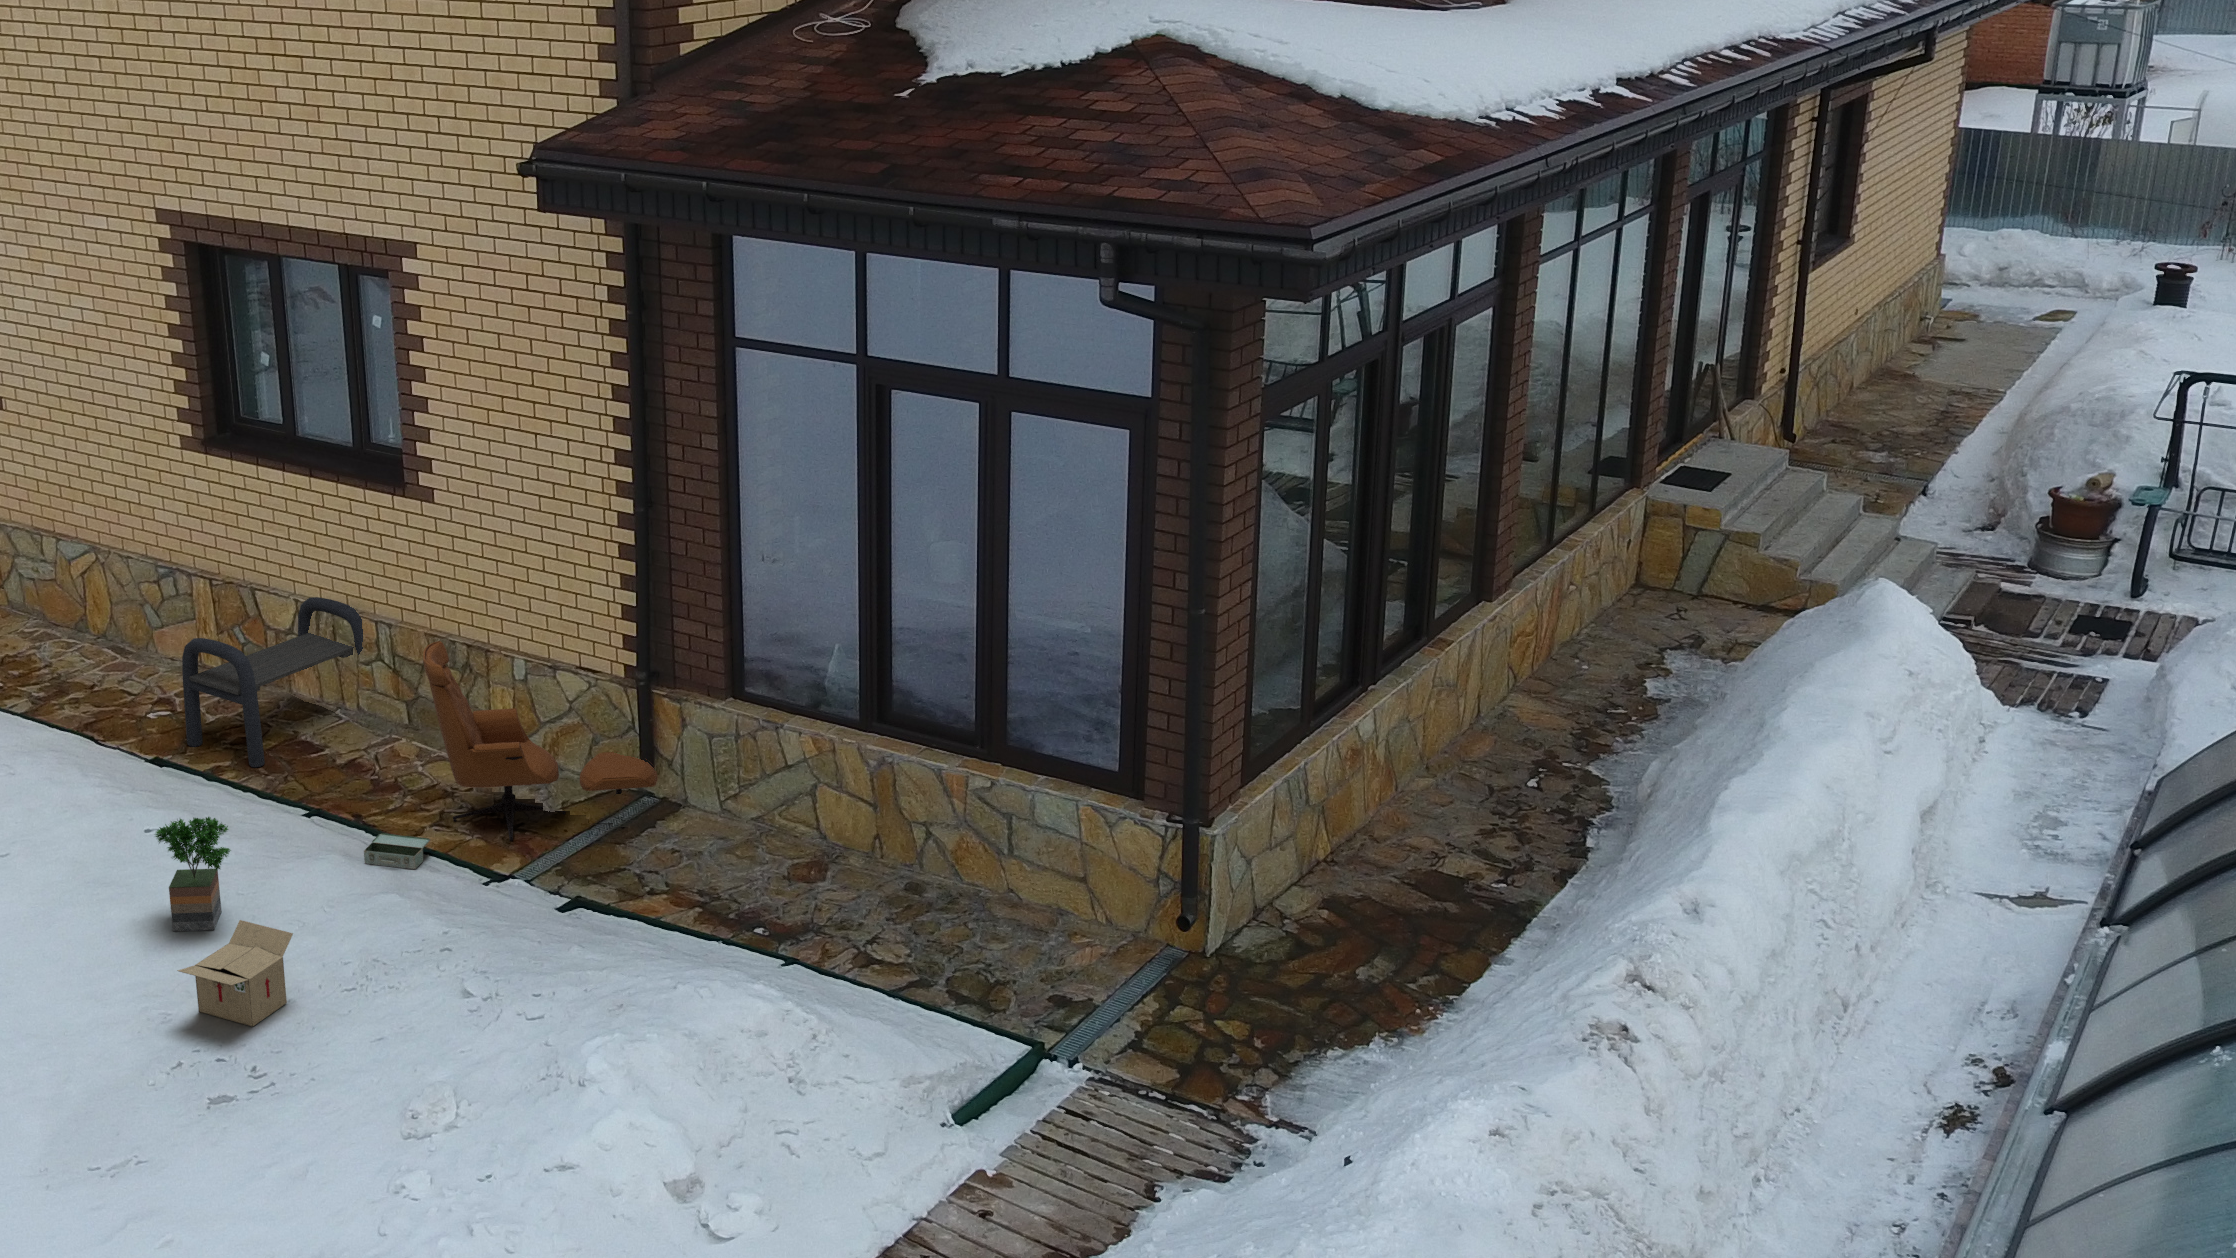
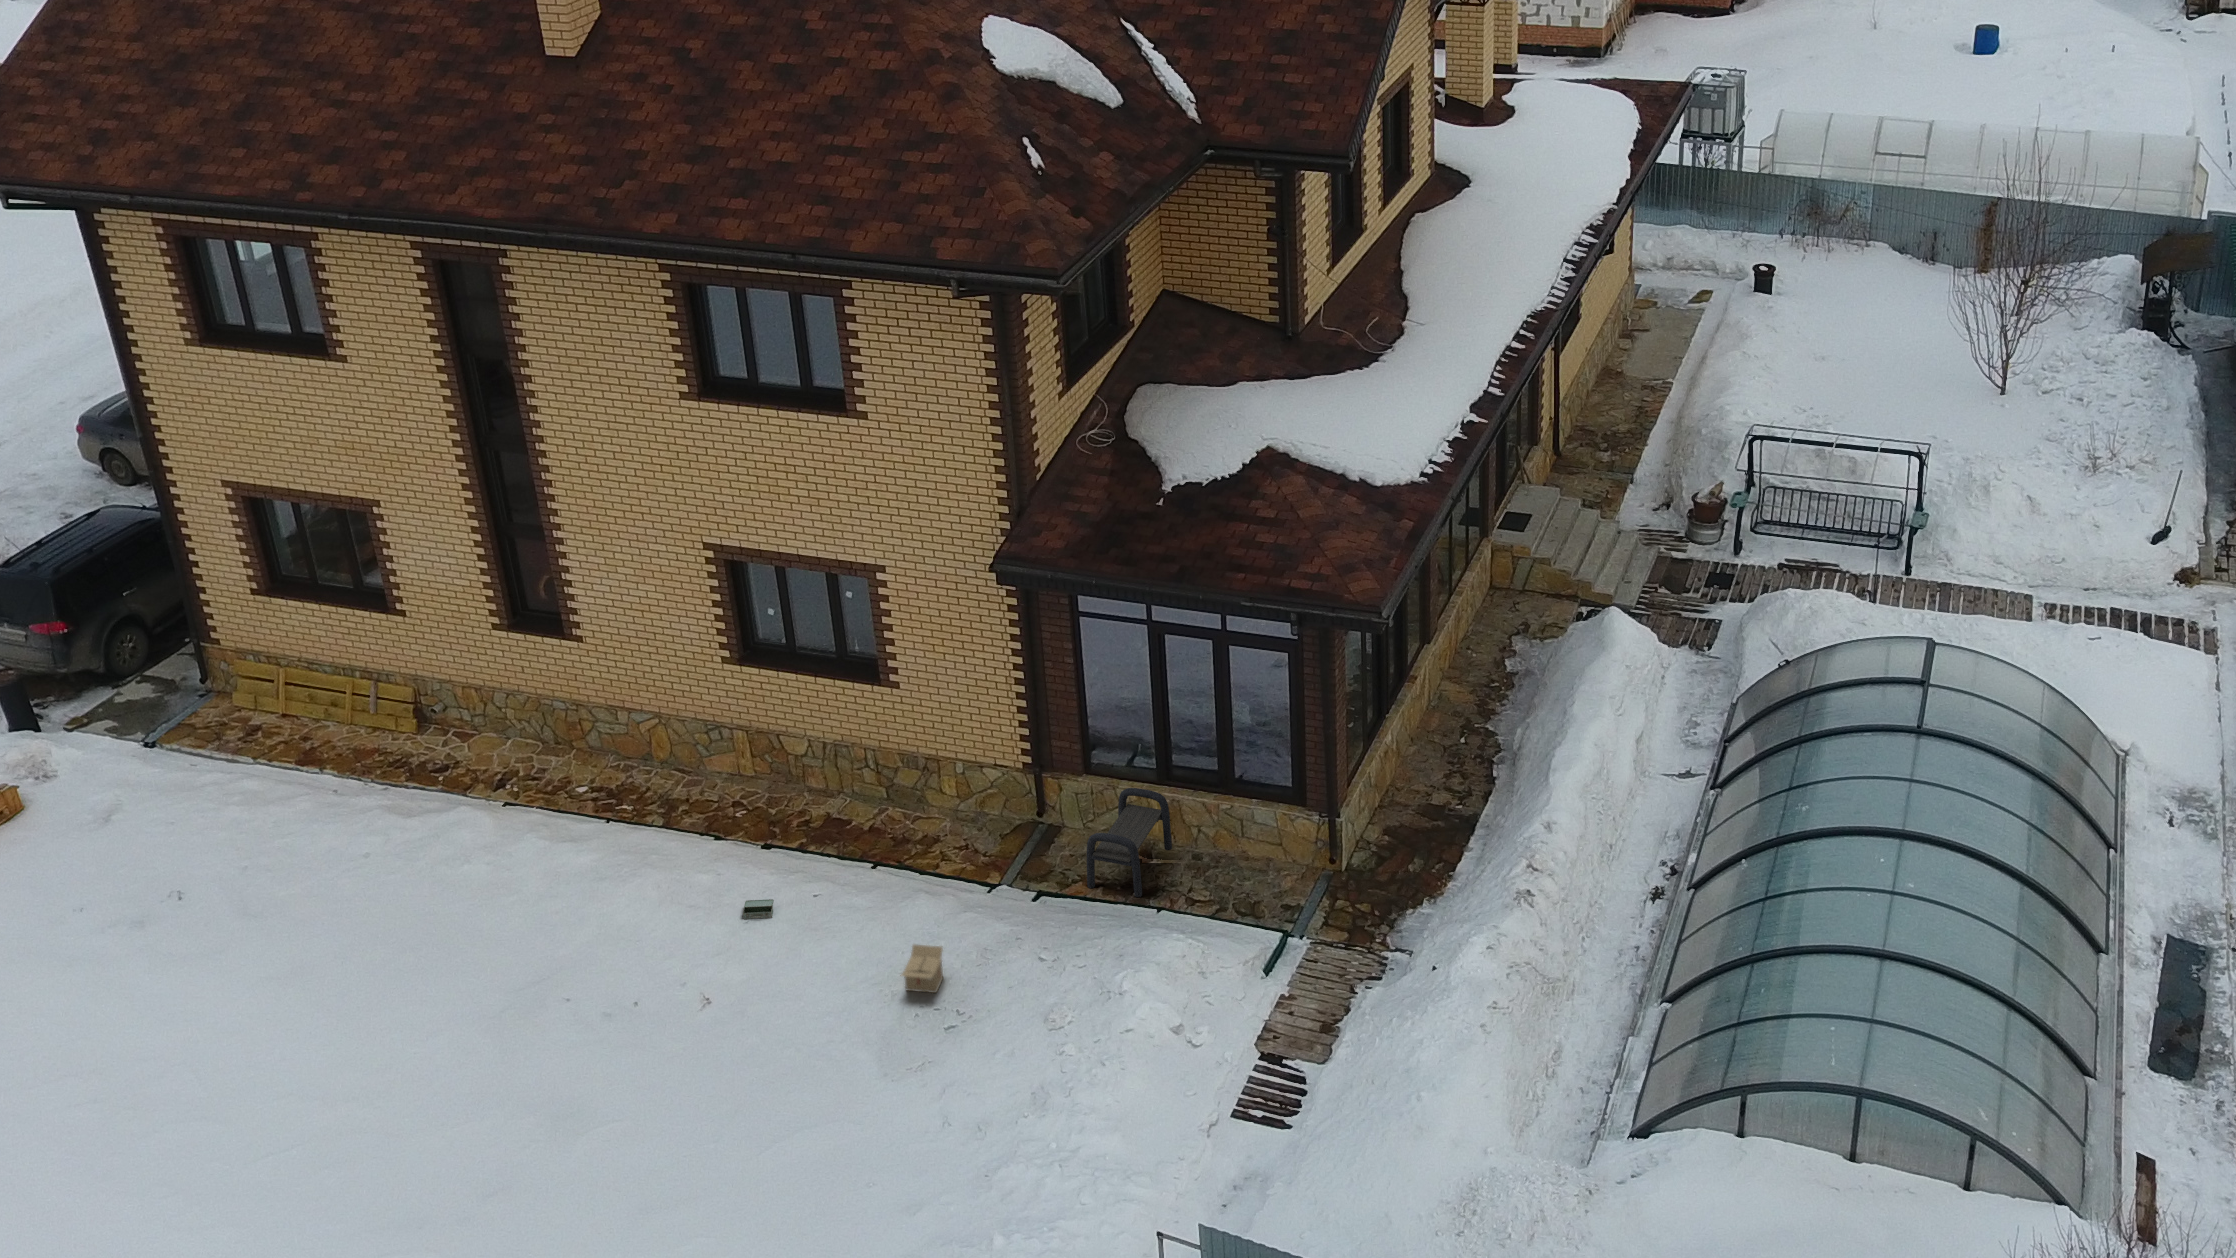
bench: present [182,597,363,767] -> present [1087,788,1172,897]
lounge chair: present [423,641,657,841] -> none [932,773,1051,865]
potted tree: present [155,817,231,931] -> none [845,893,885,950]
toolbox: present [364,833,430,869] -> present [743,899,774,919]

